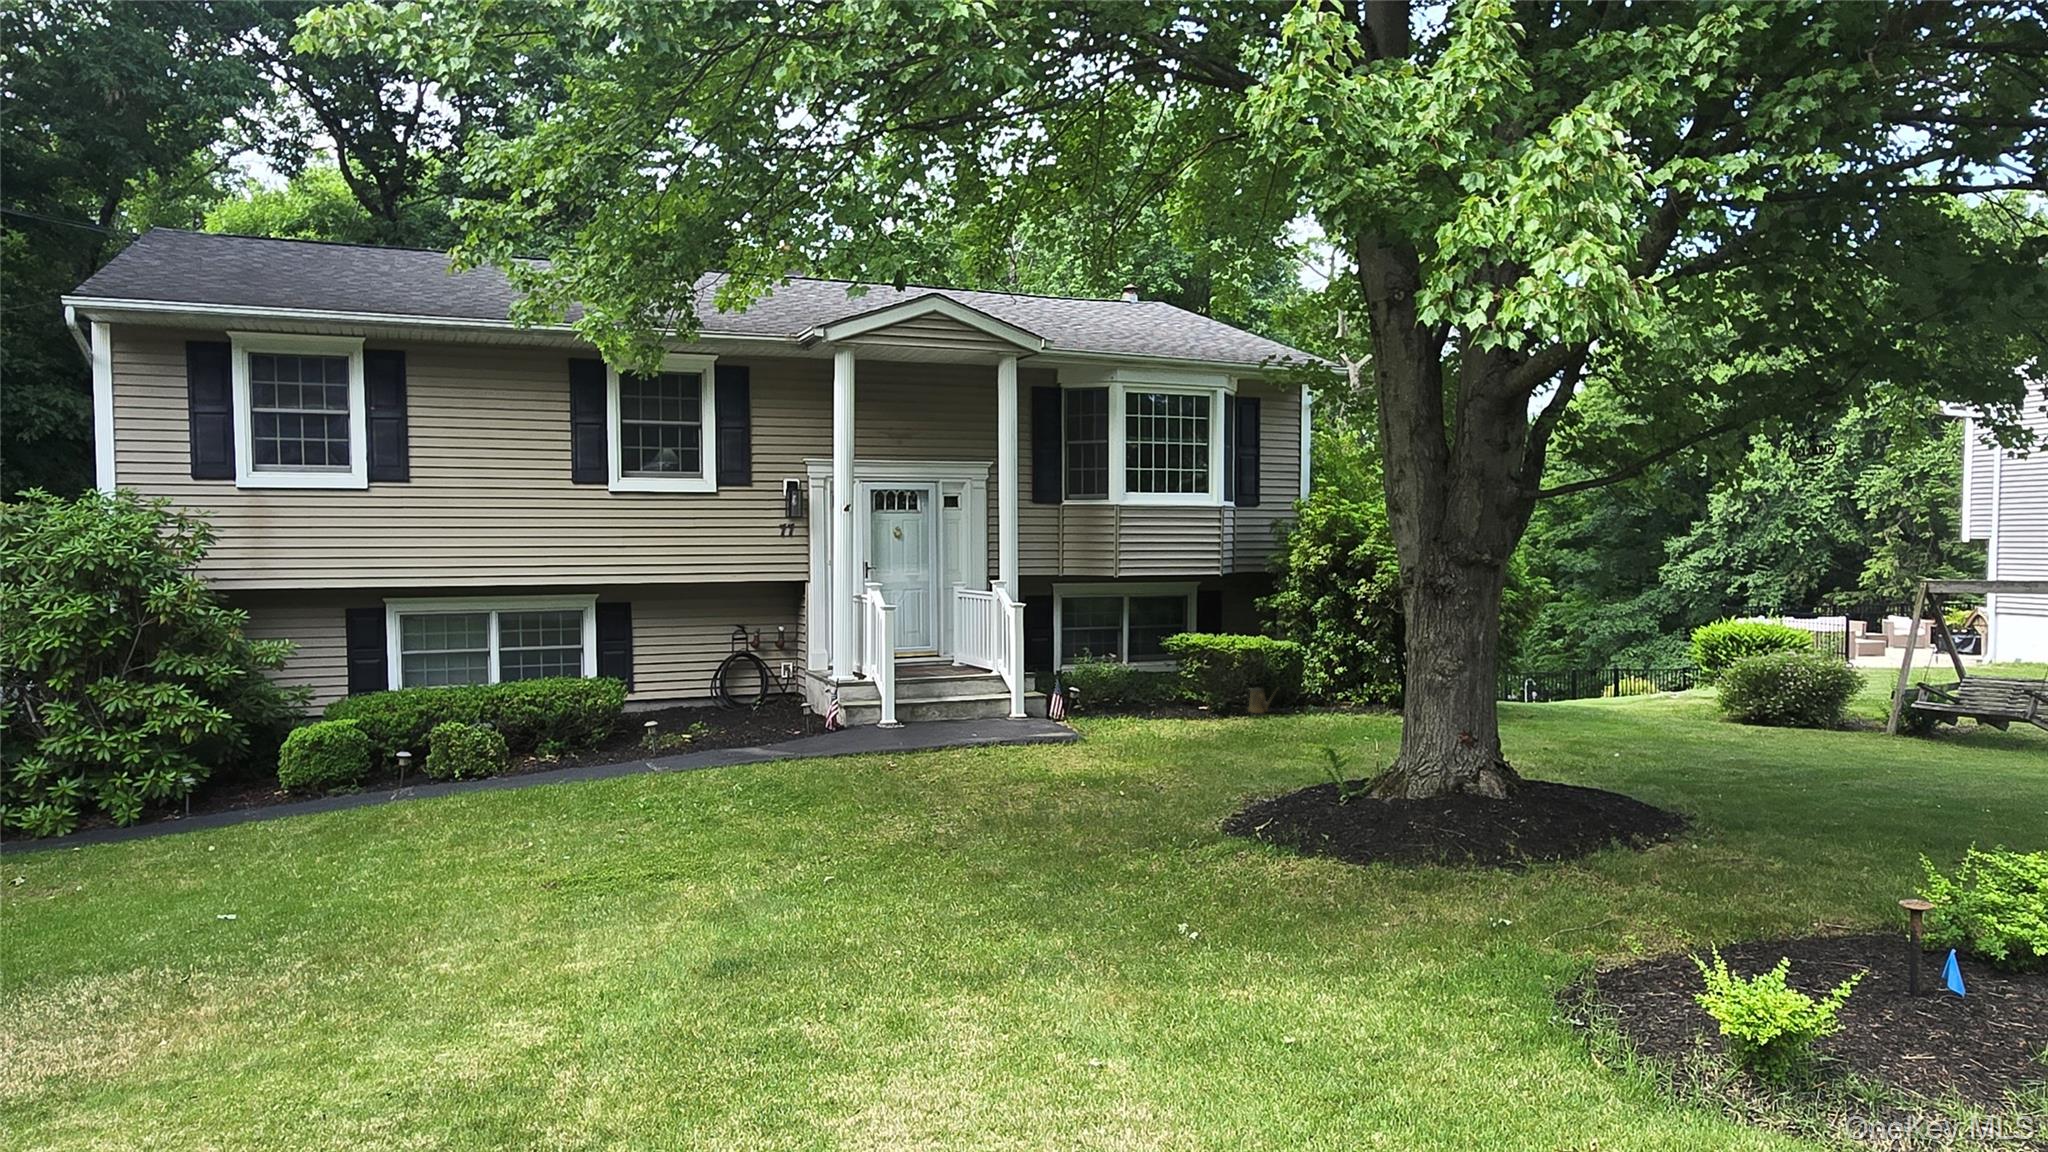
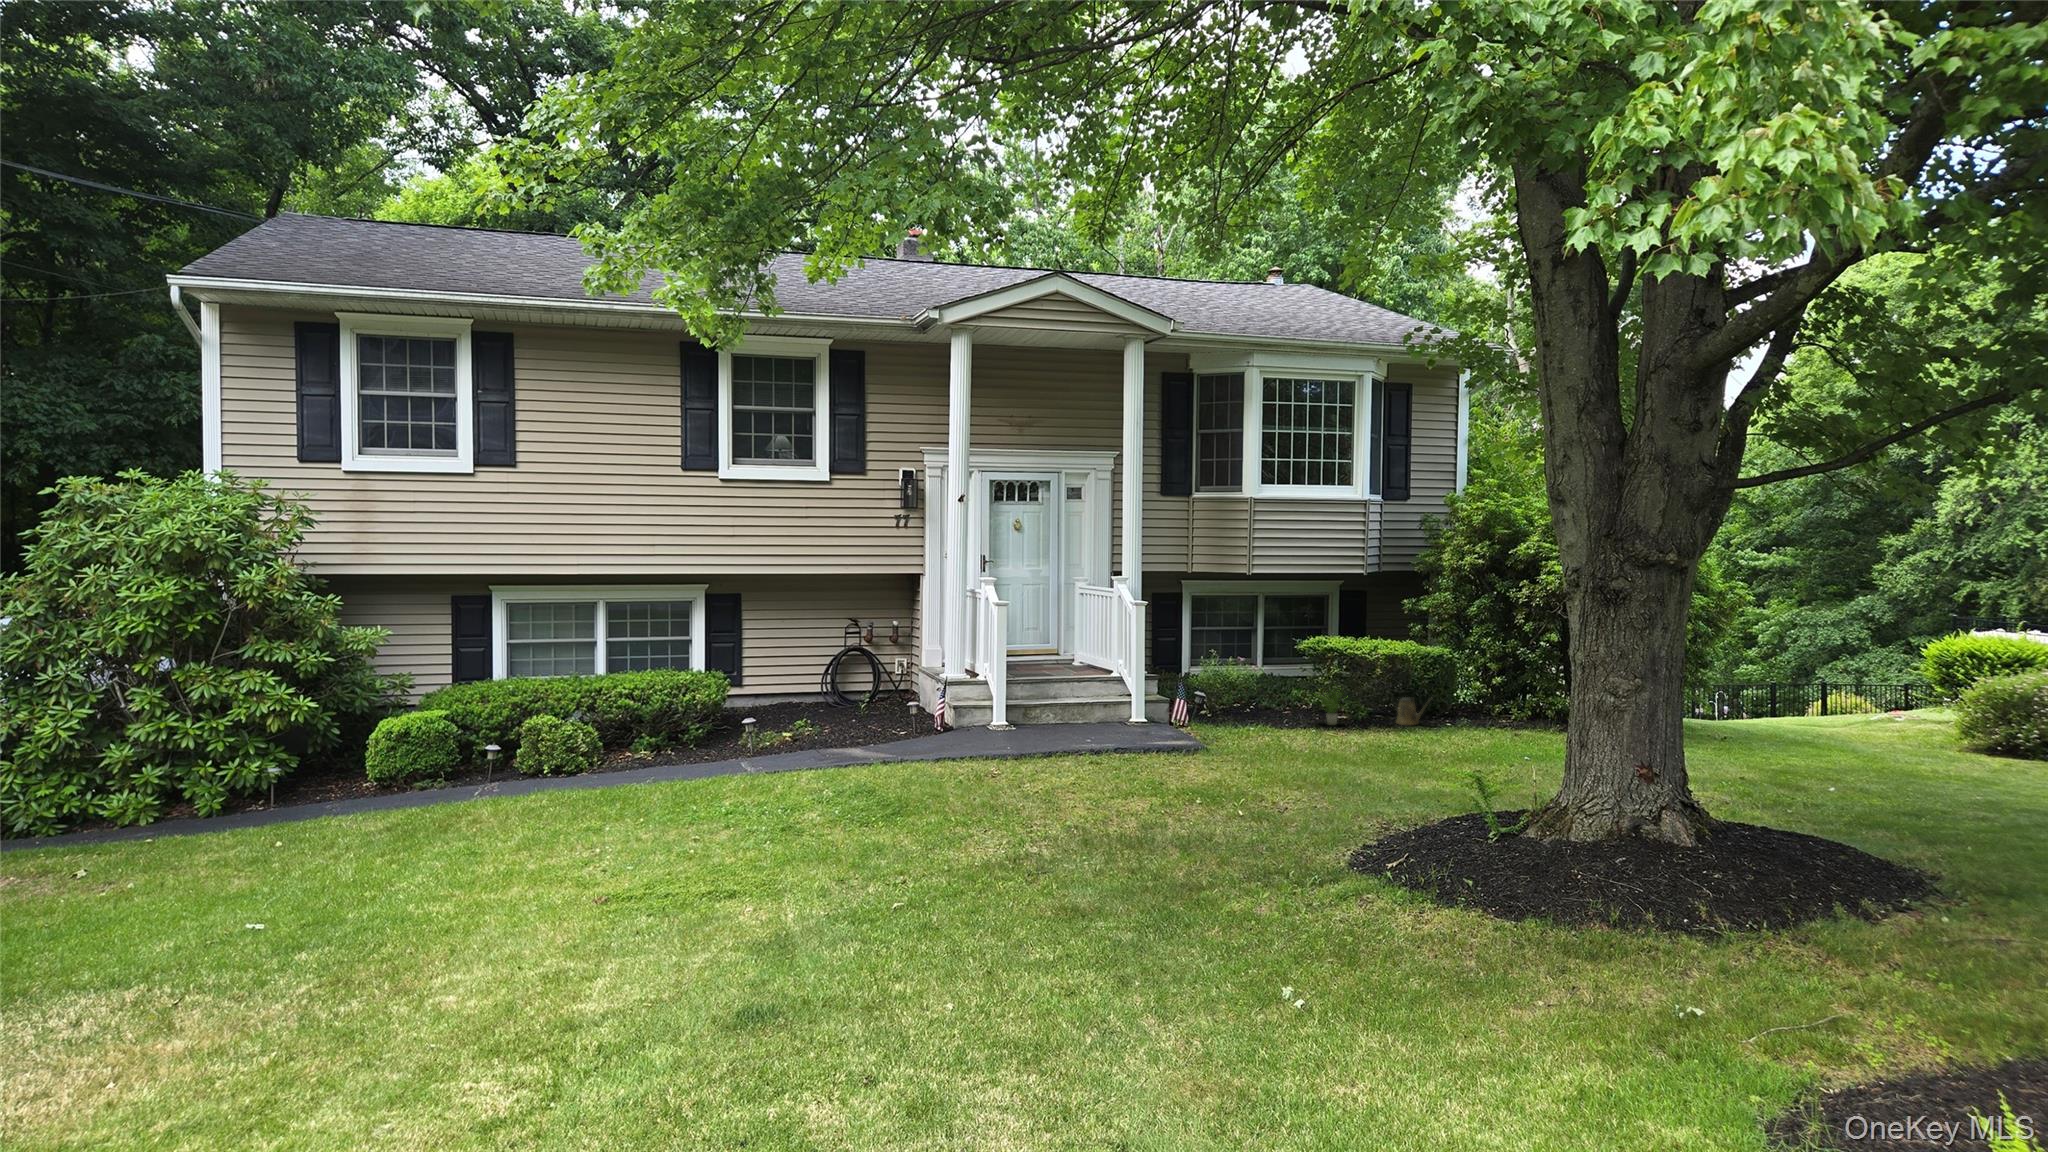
potted plant: none [1173,674,1209,715] -> present [1318,688,1341,725]

